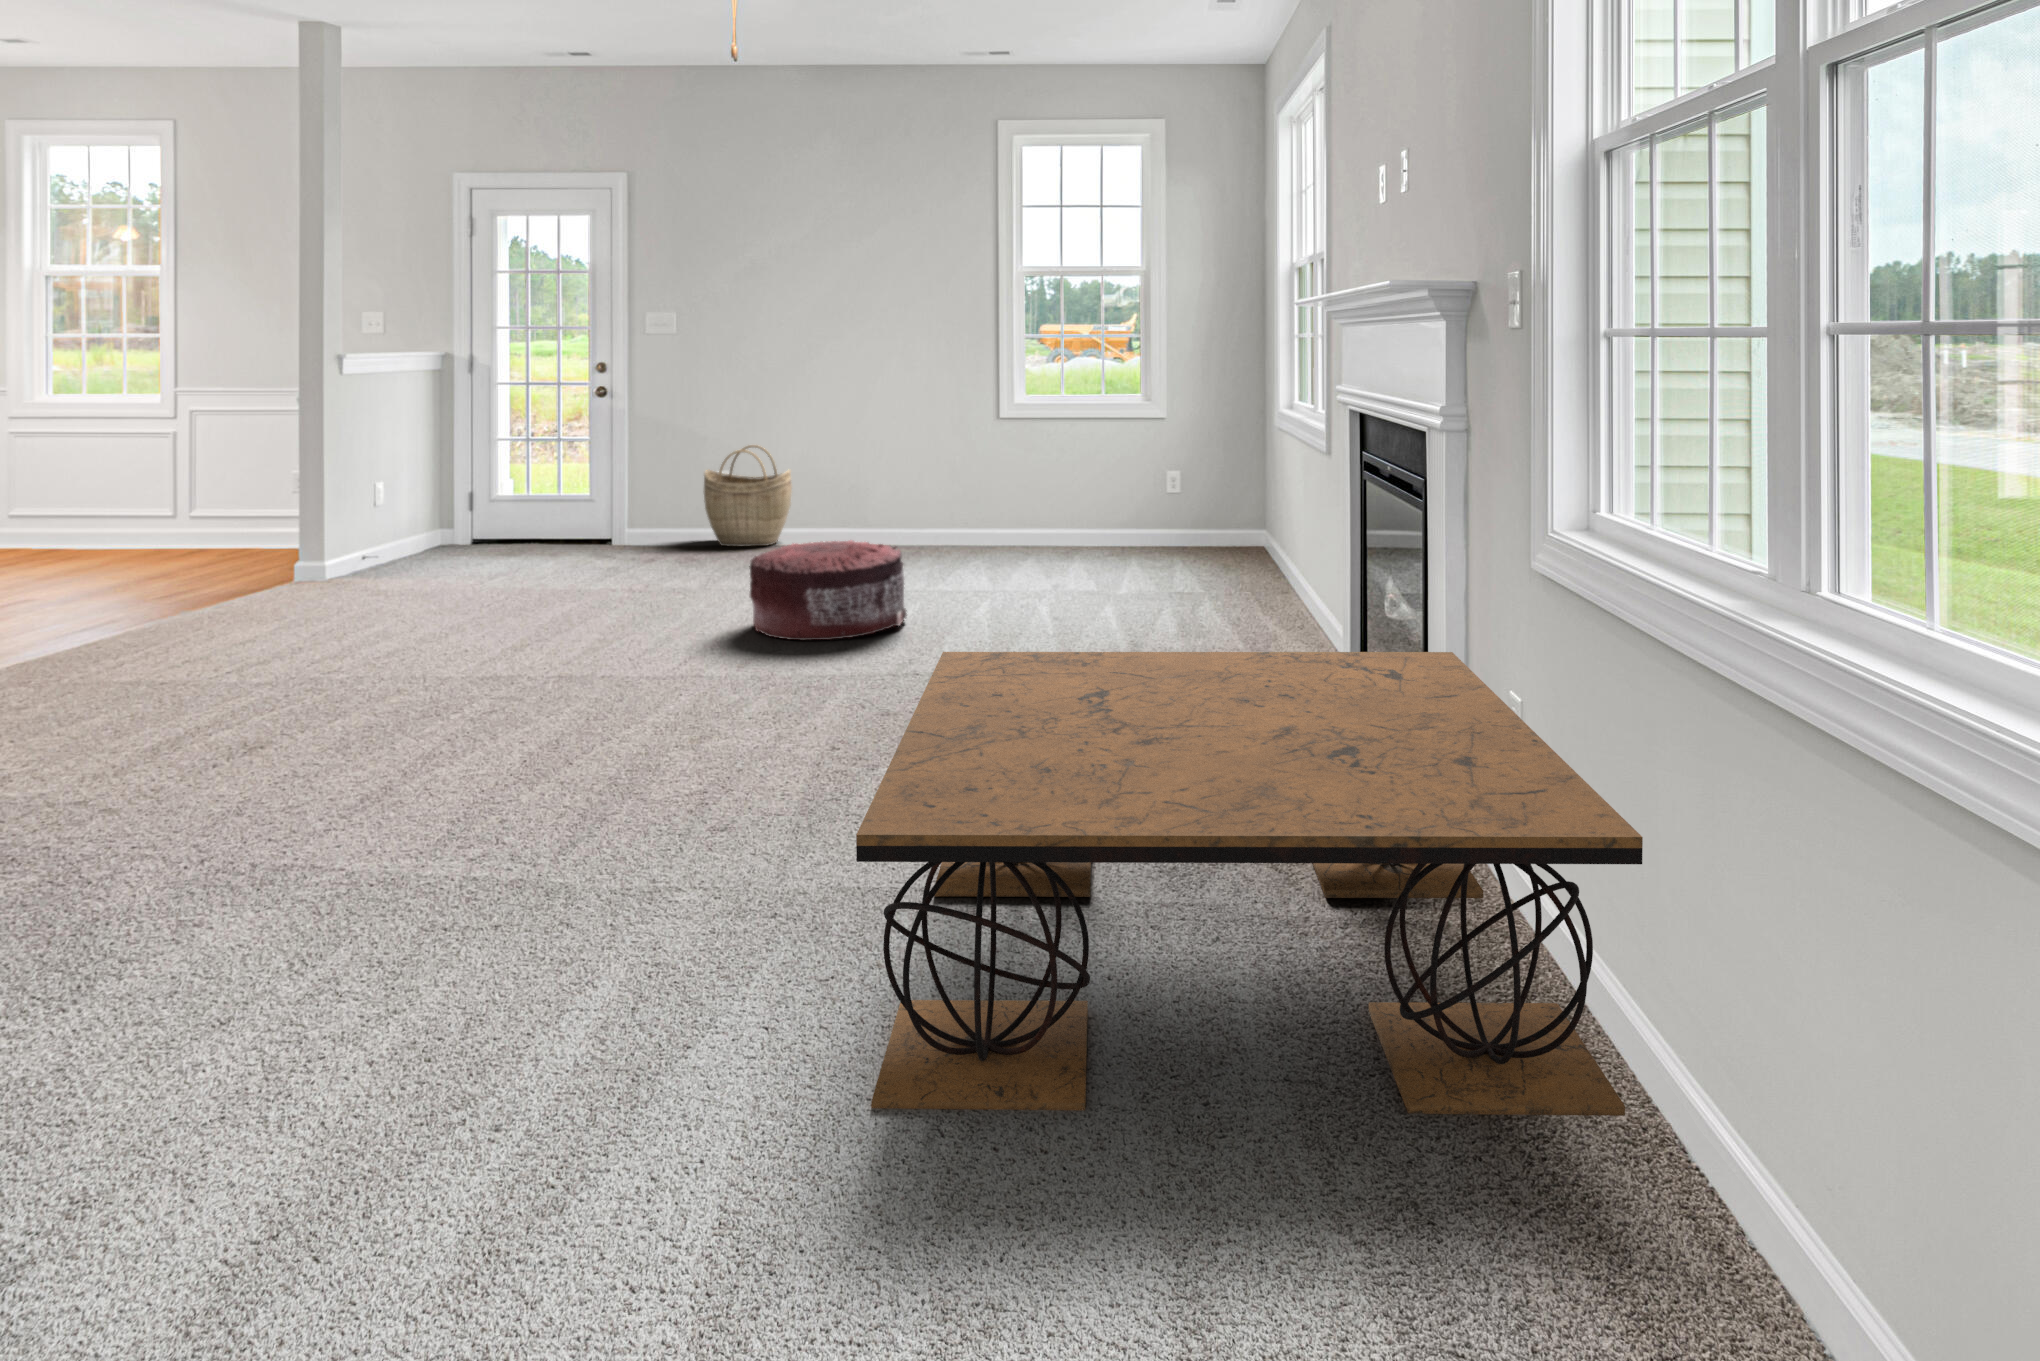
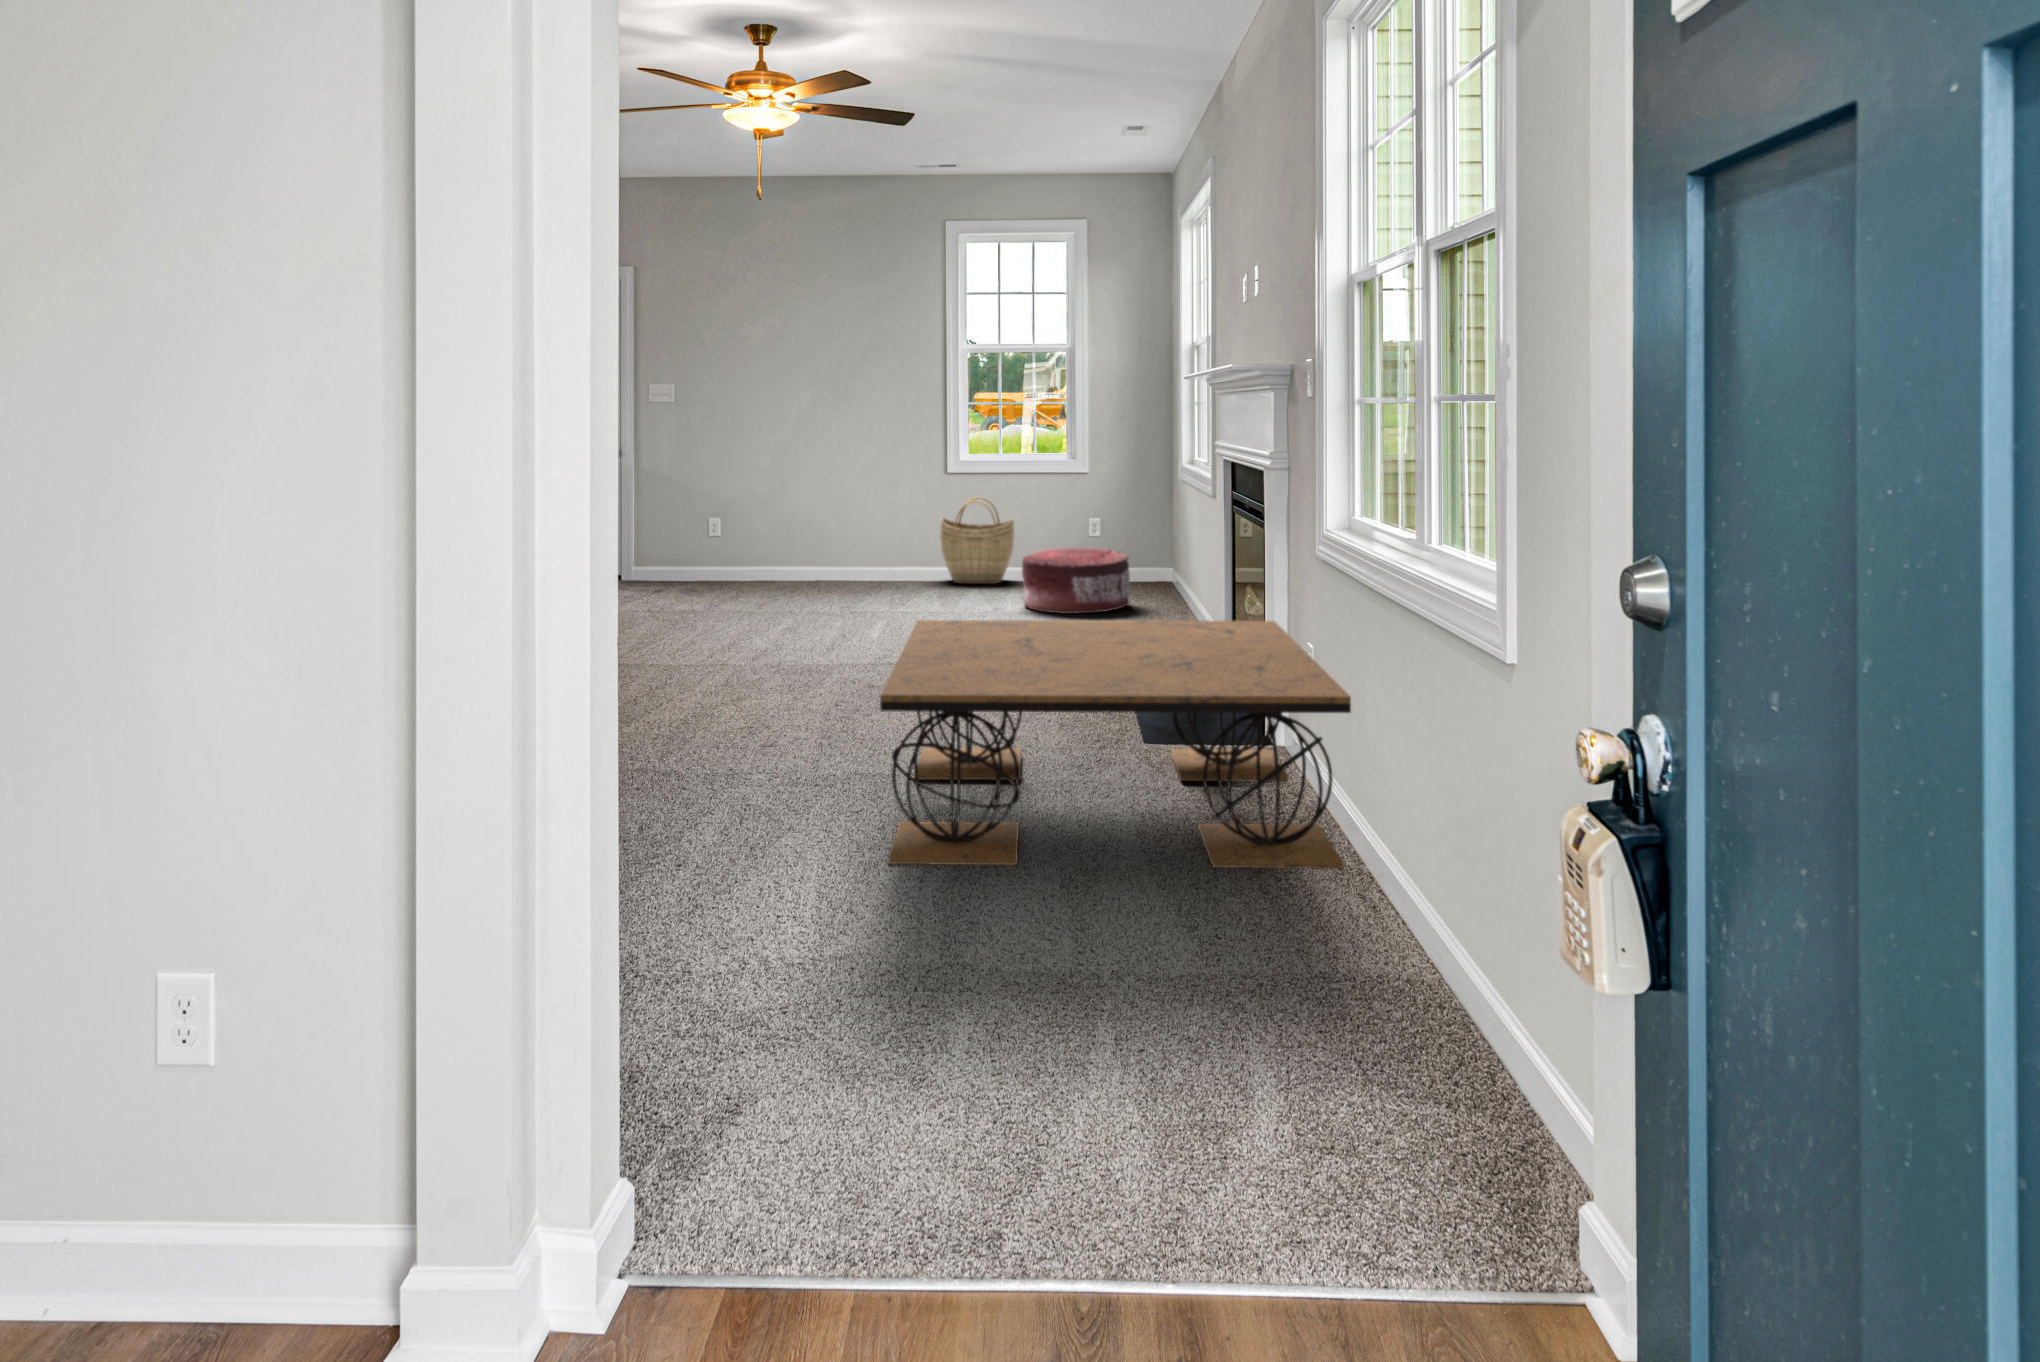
woven basket: present [704,445,792,547] -> present [940,497,1014,584]
pouf: present [749,540,907,640] -> present [1022,548,1131,614]

